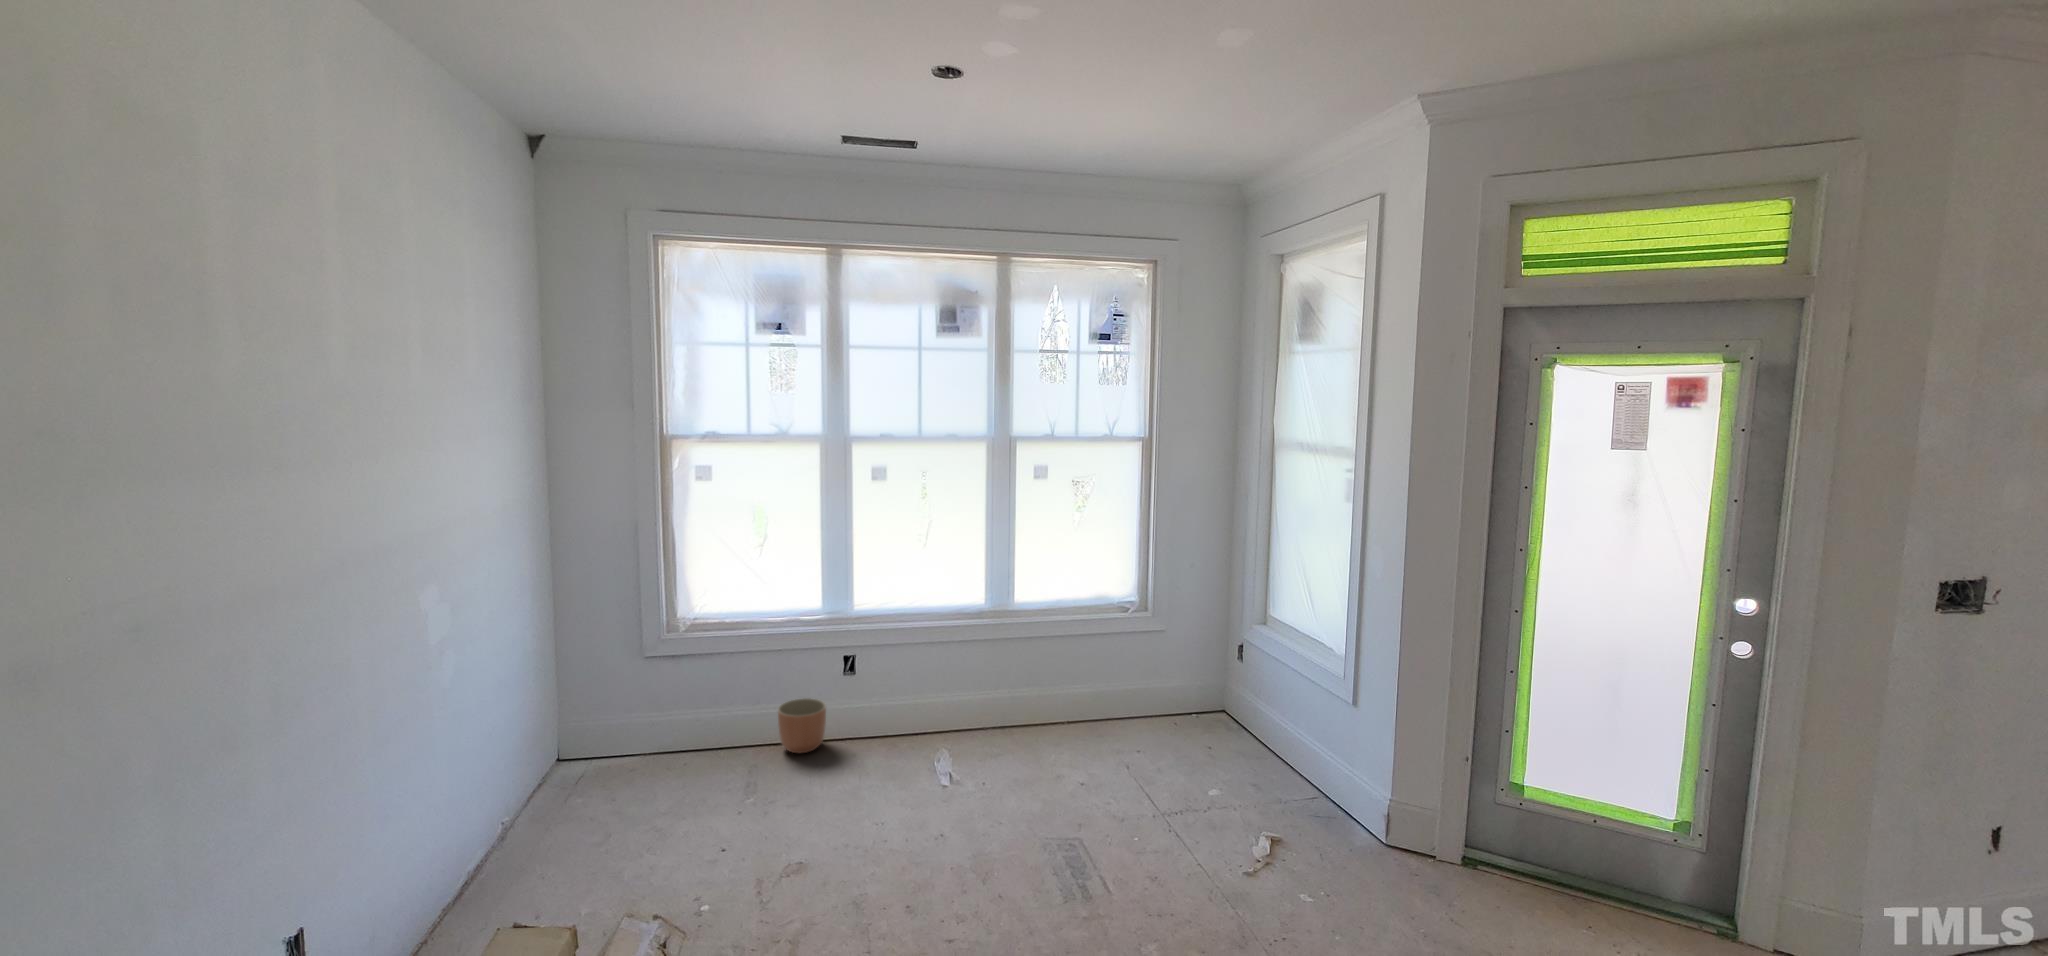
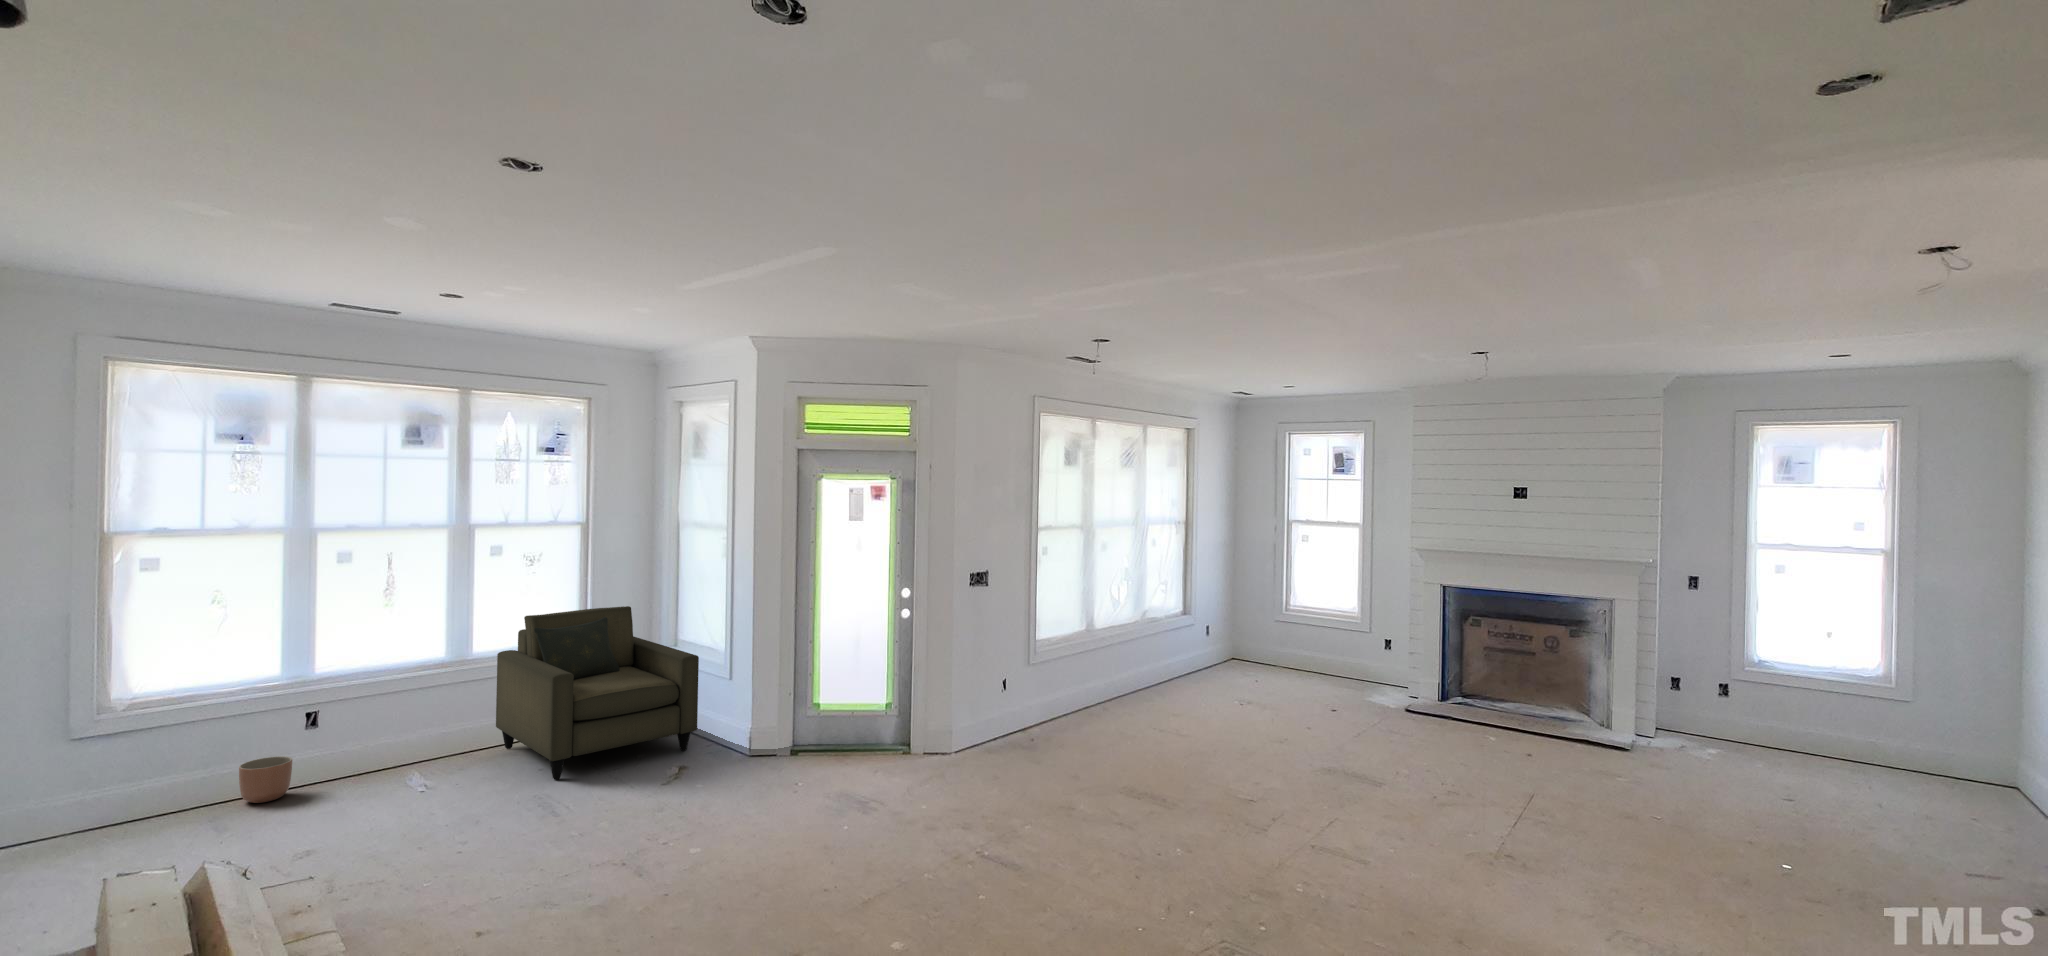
armchair: none [1037,558,1302,812] -> present [496,606,699,780]

